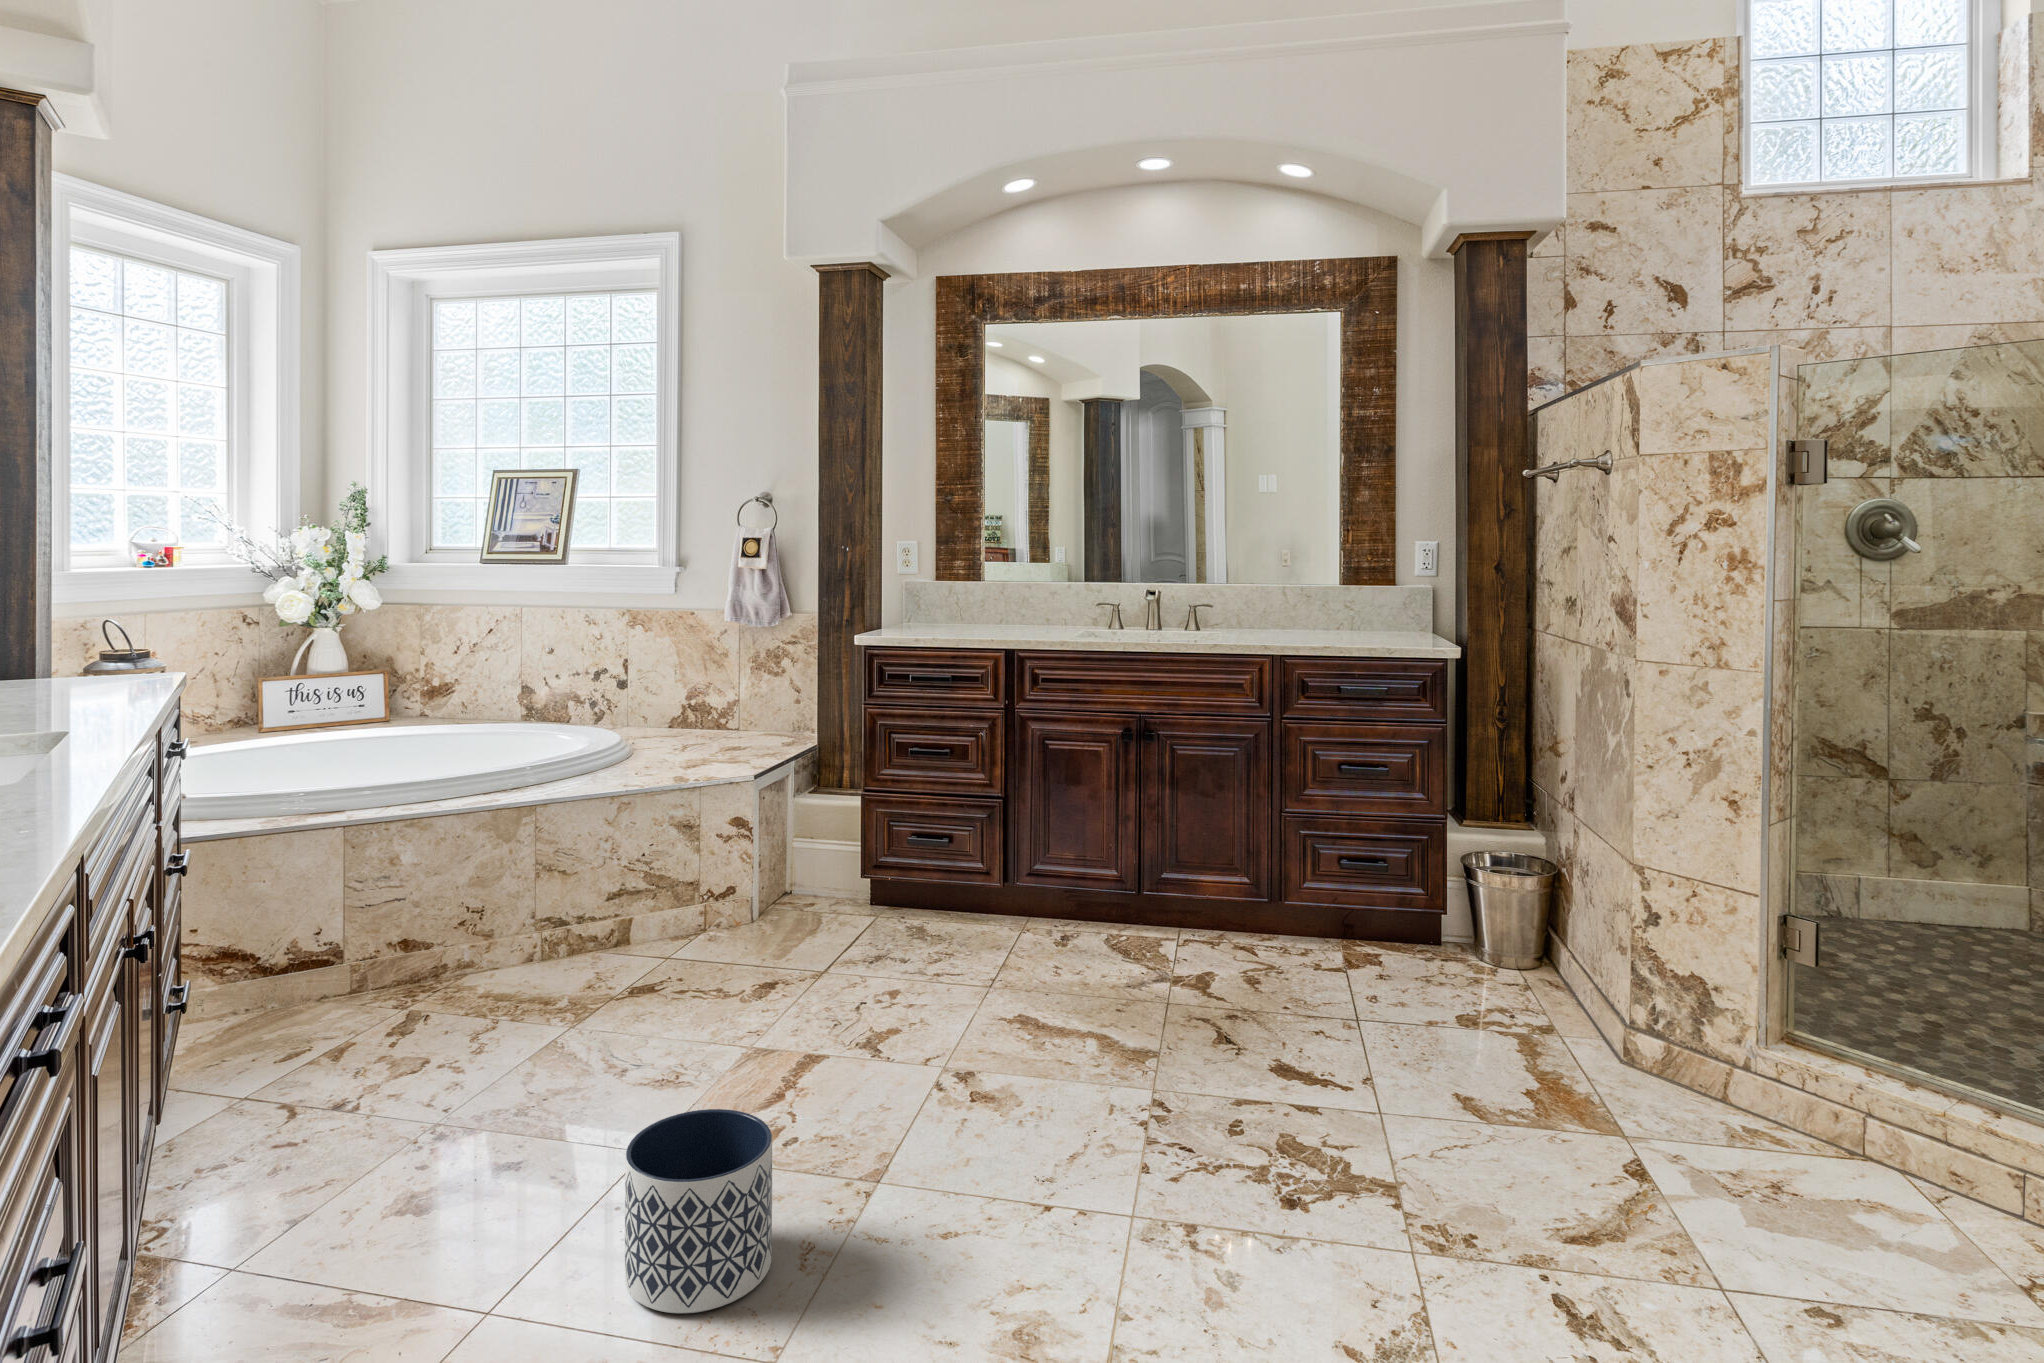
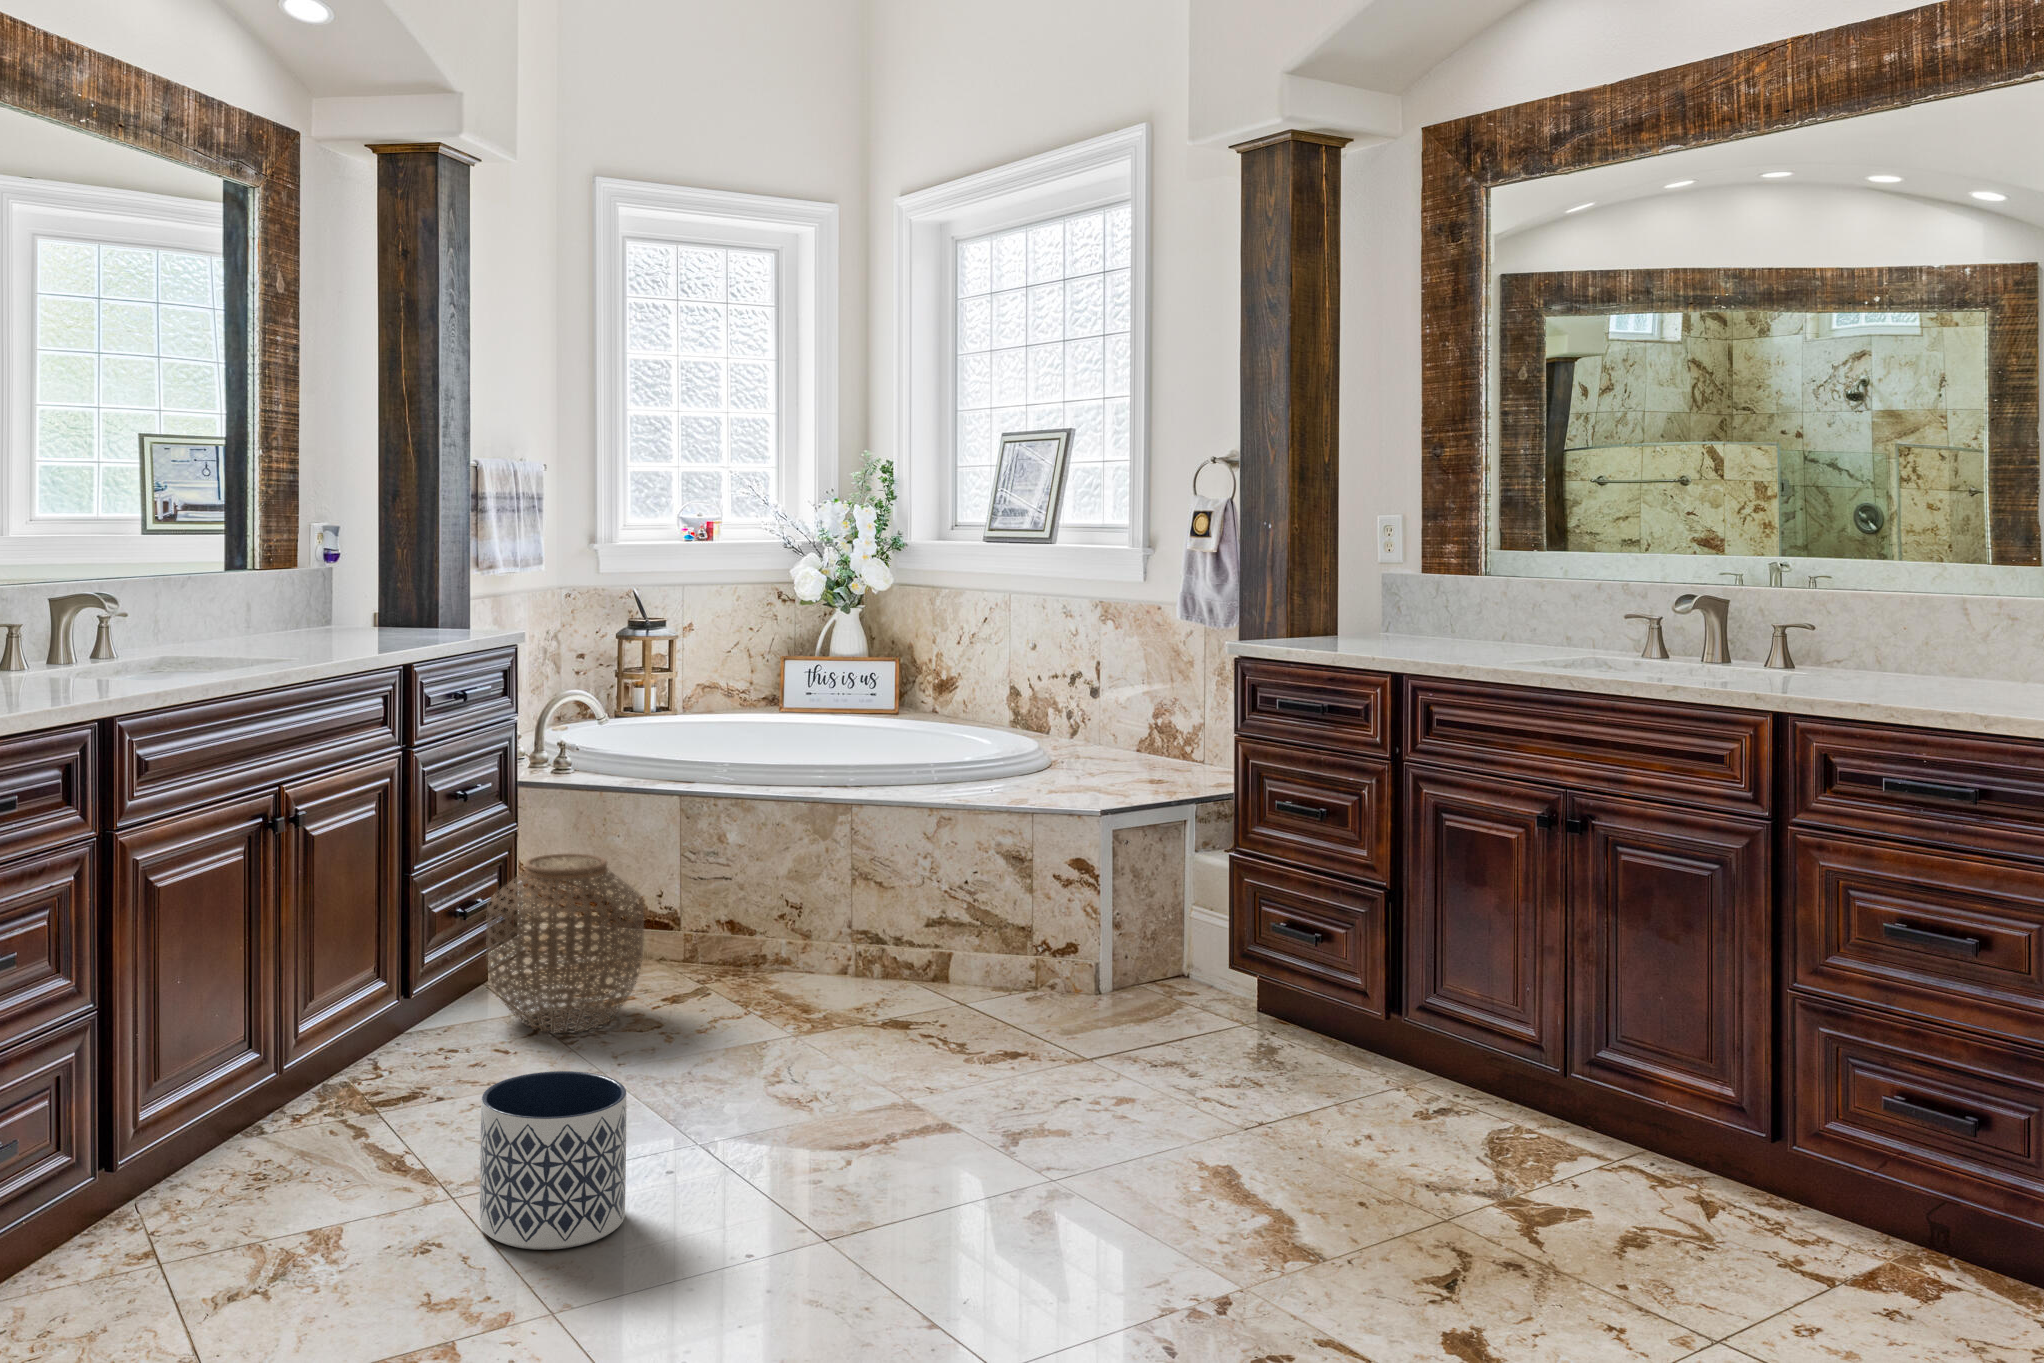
woven basket: none [240,907,426,1107] -> present [486,853,644,1033]

